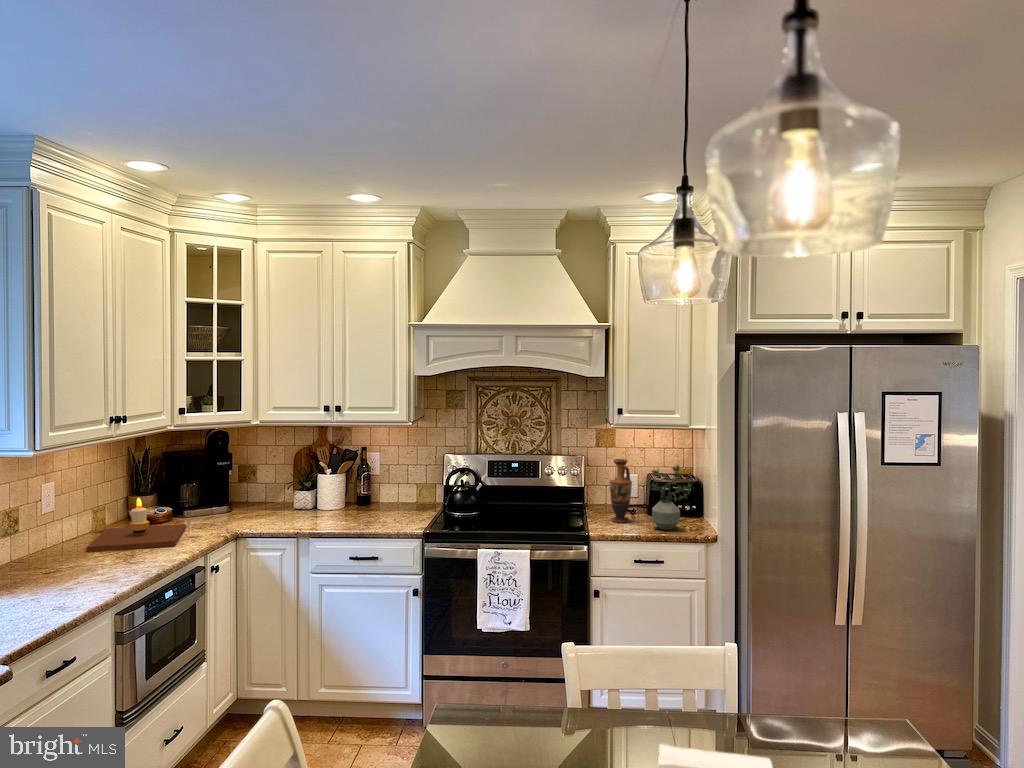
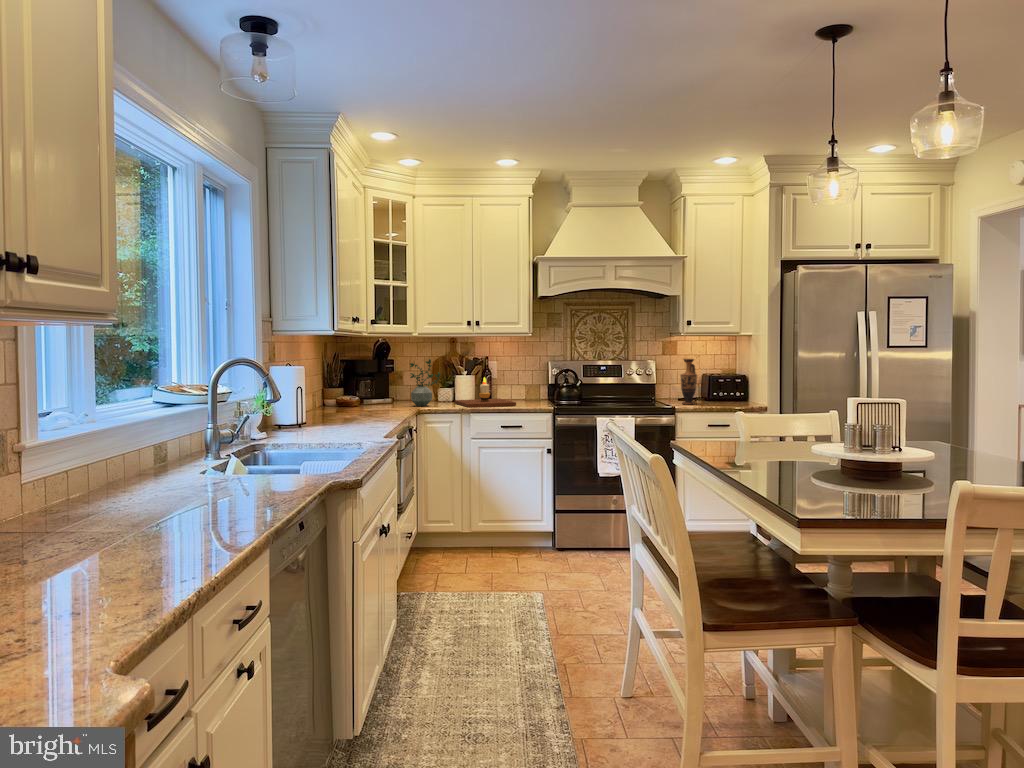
potted plant: present [651,465,692,530] -> present [410,359,441,406]
candle: present [86,498,186,552] -> present [455,377,516,408]

